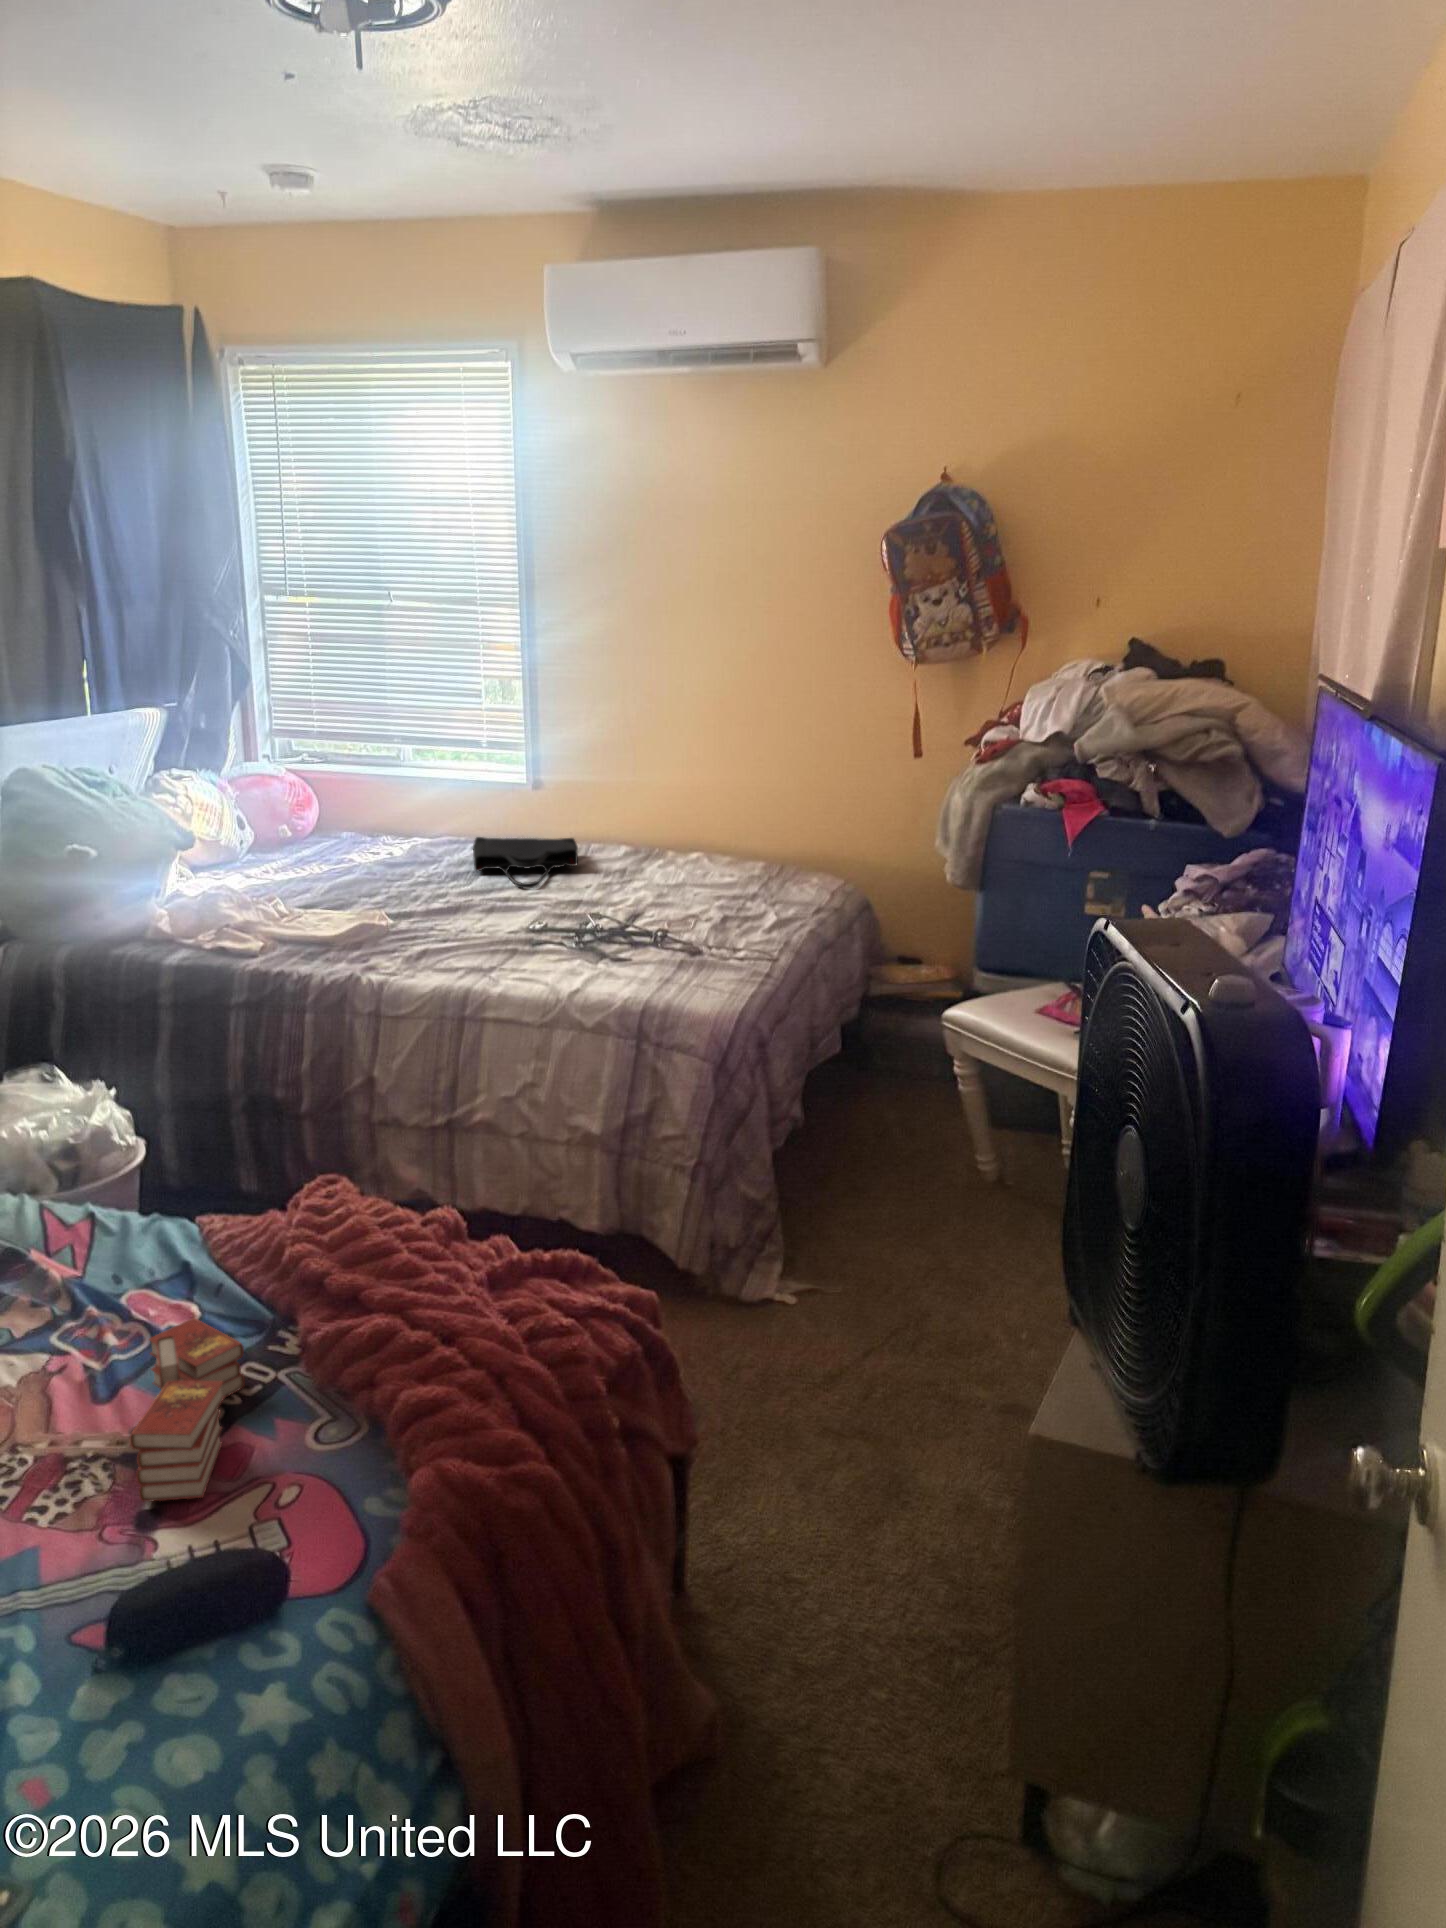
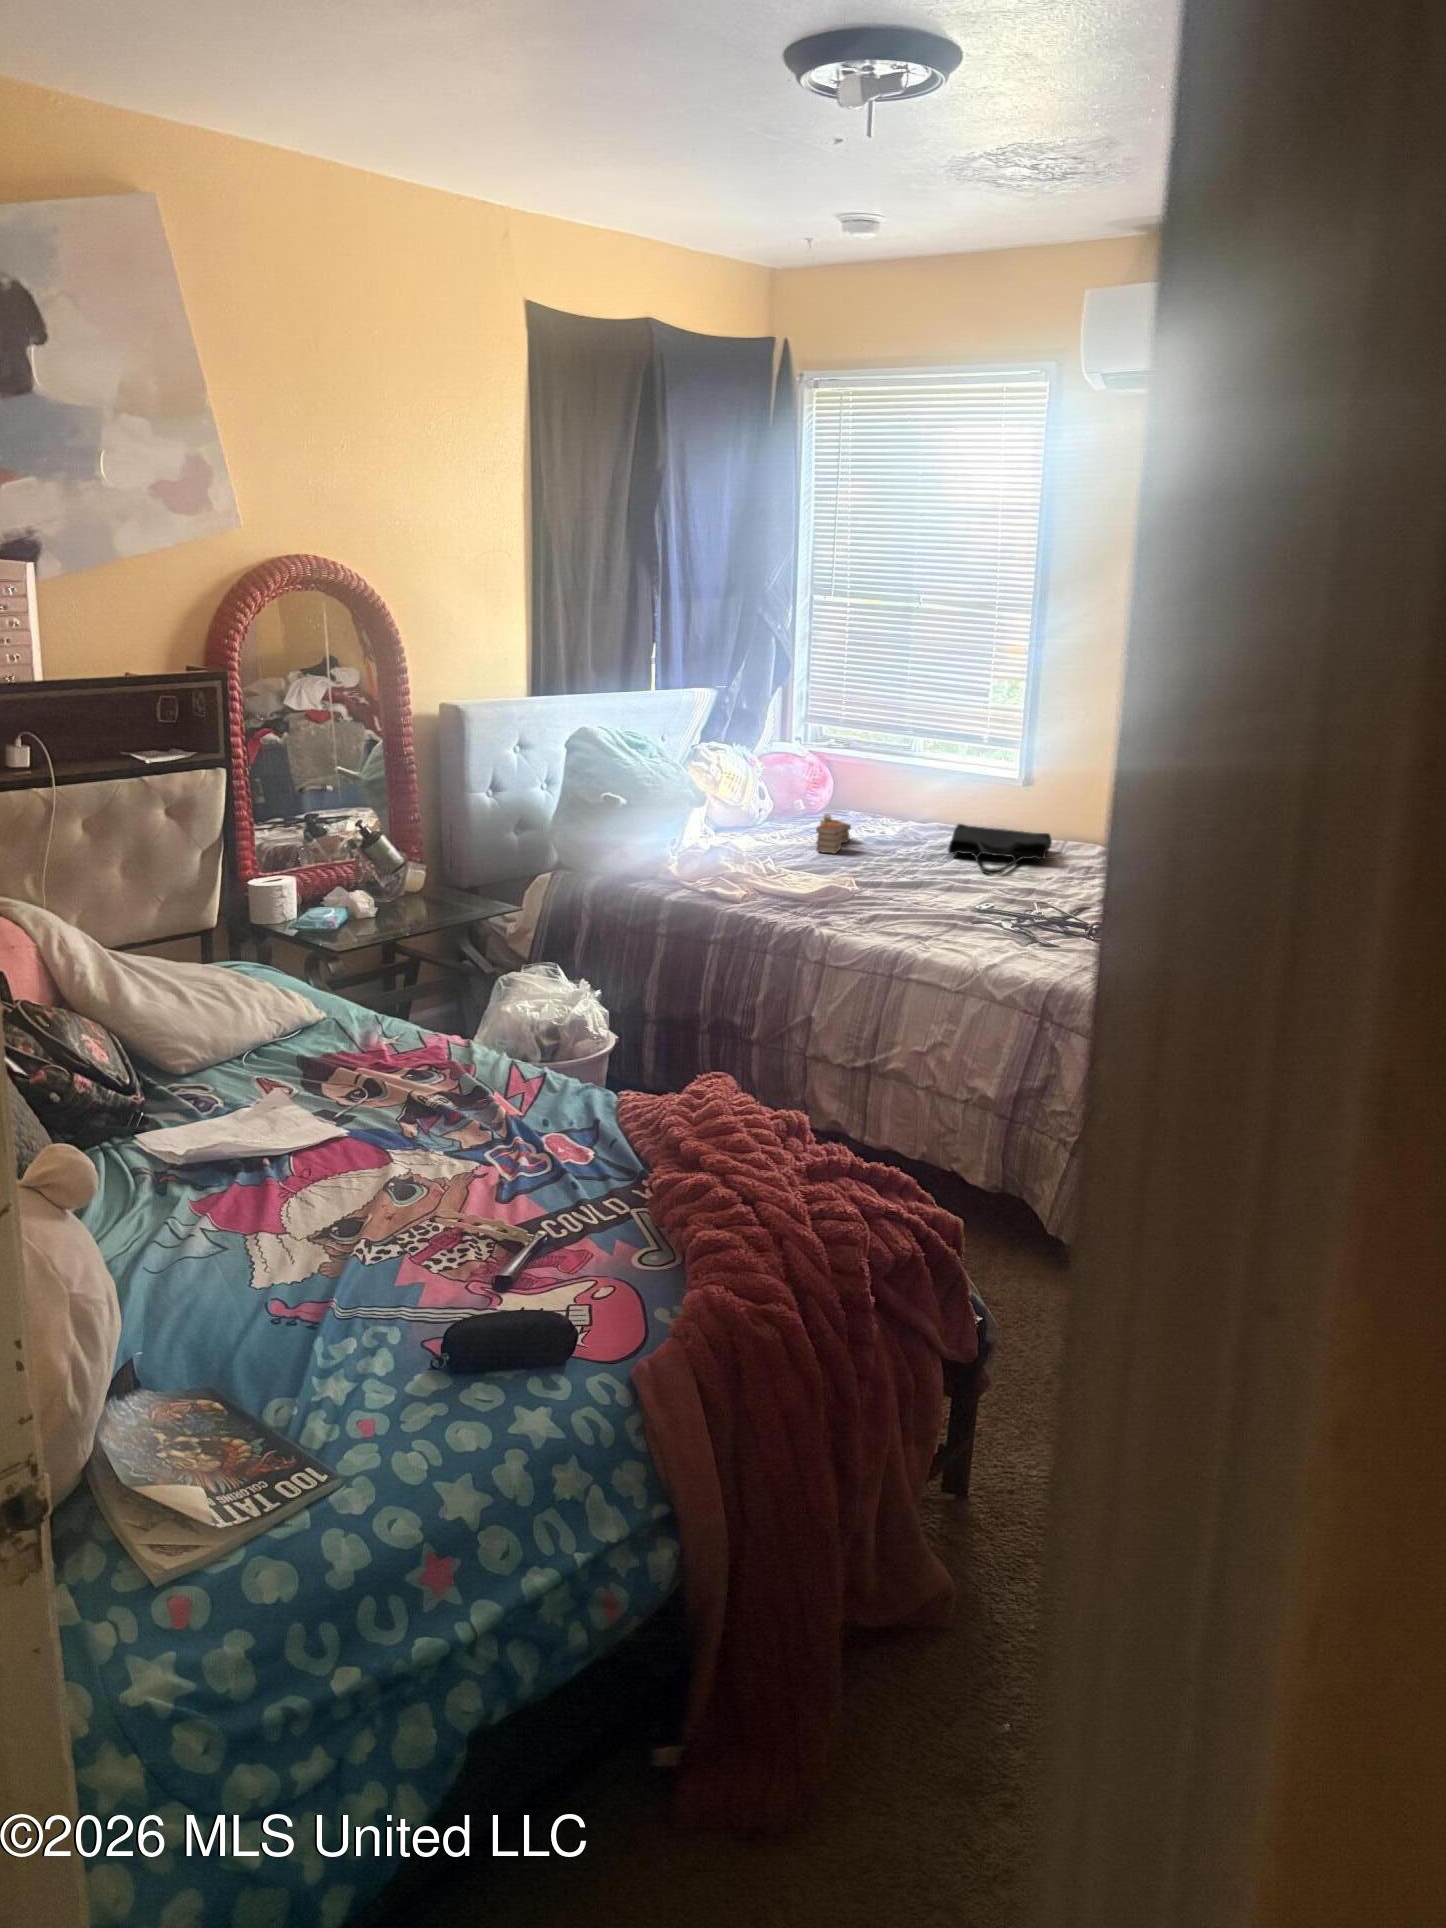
book: present [130,1318,245,1502] -> present [816,814,851,854]

